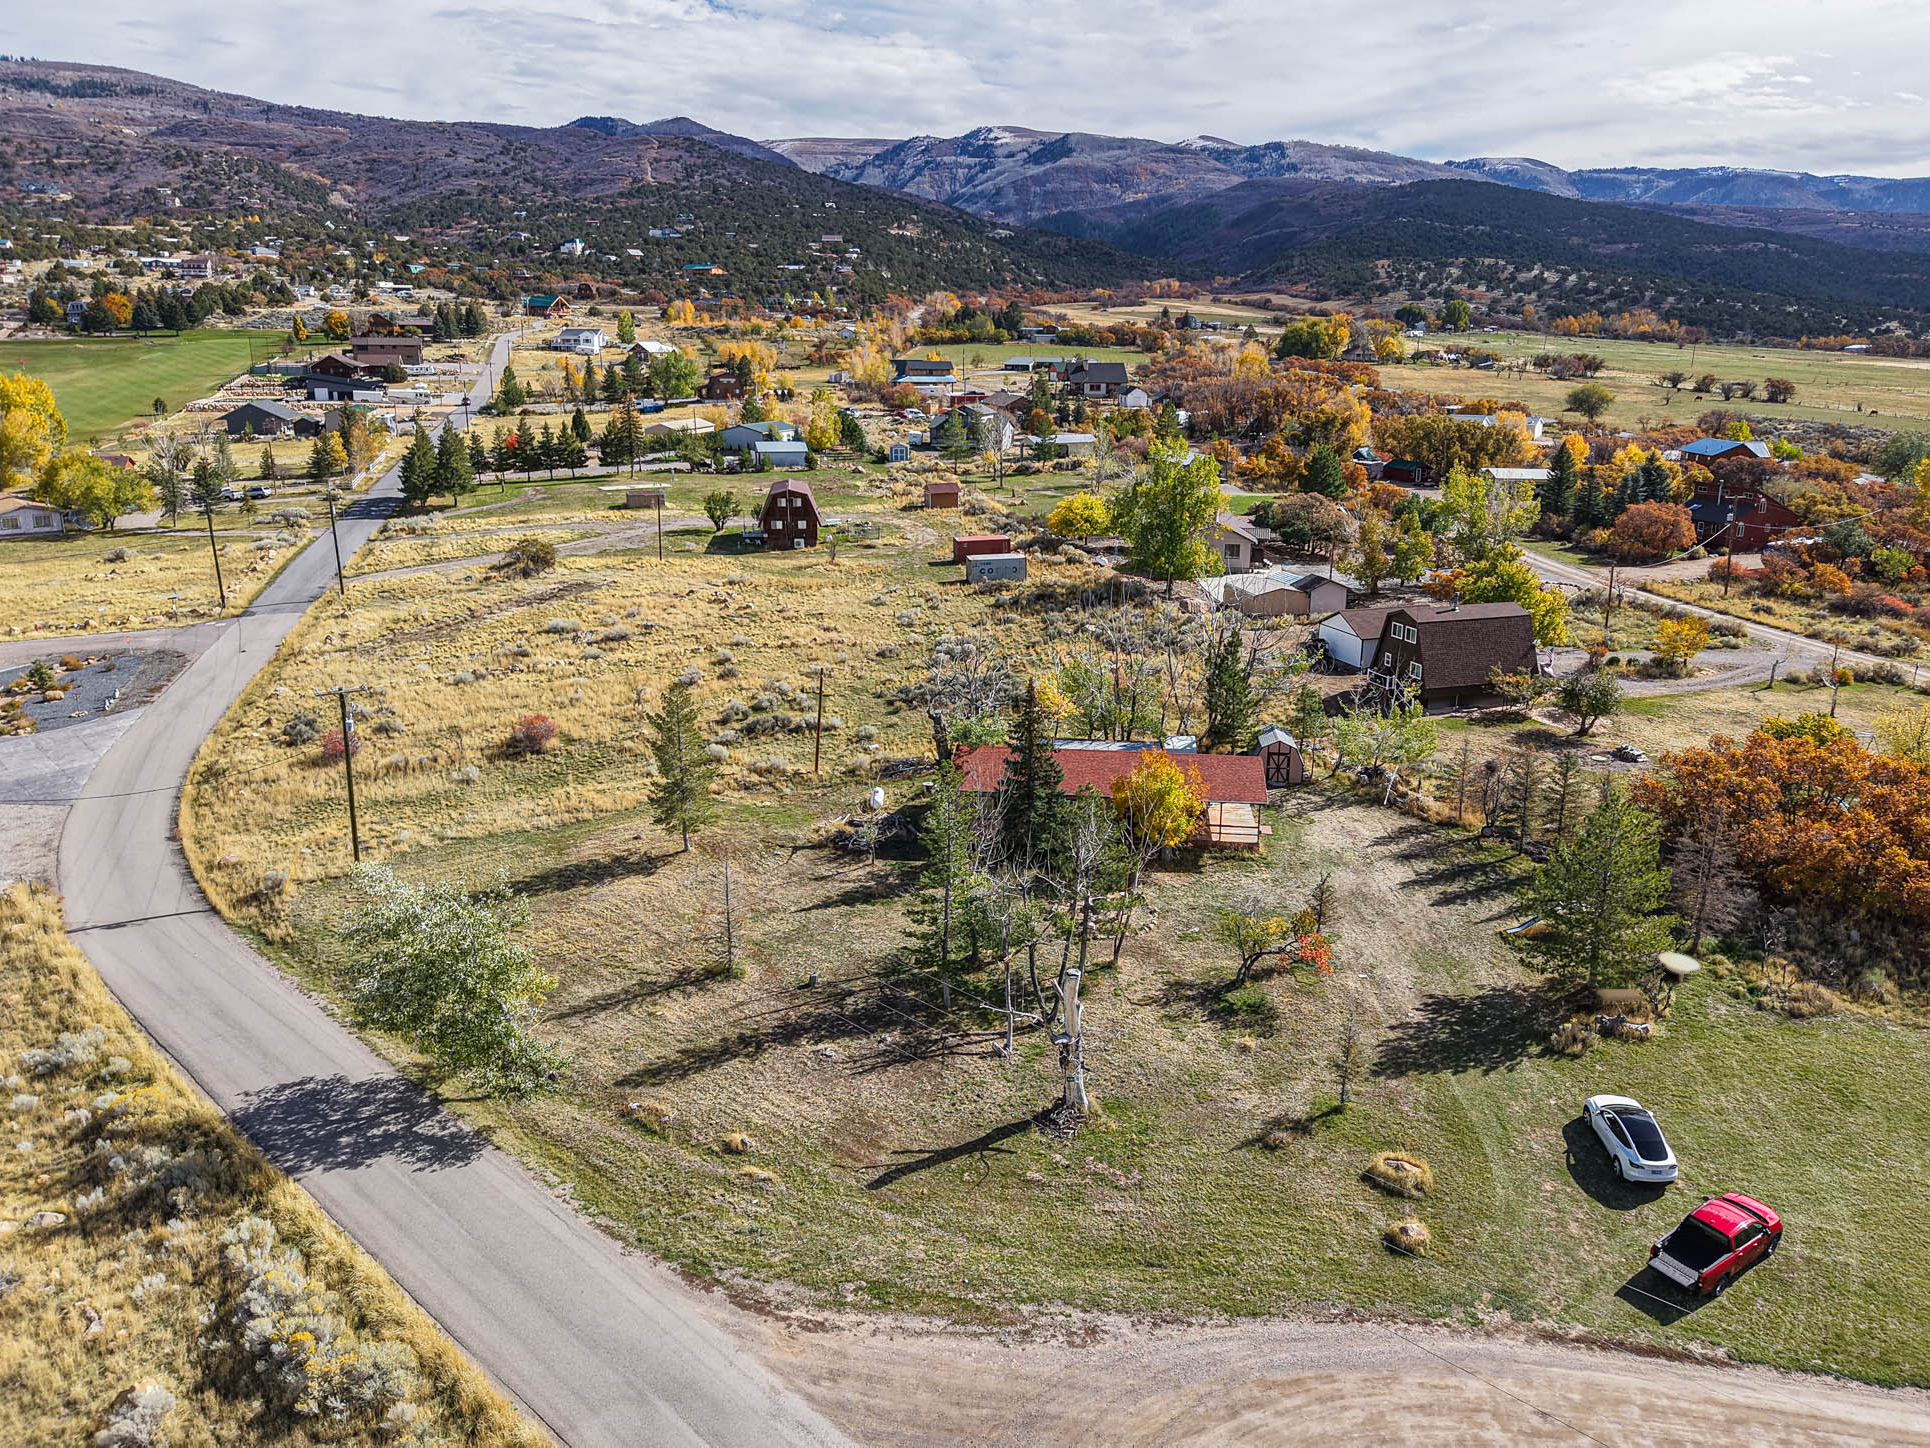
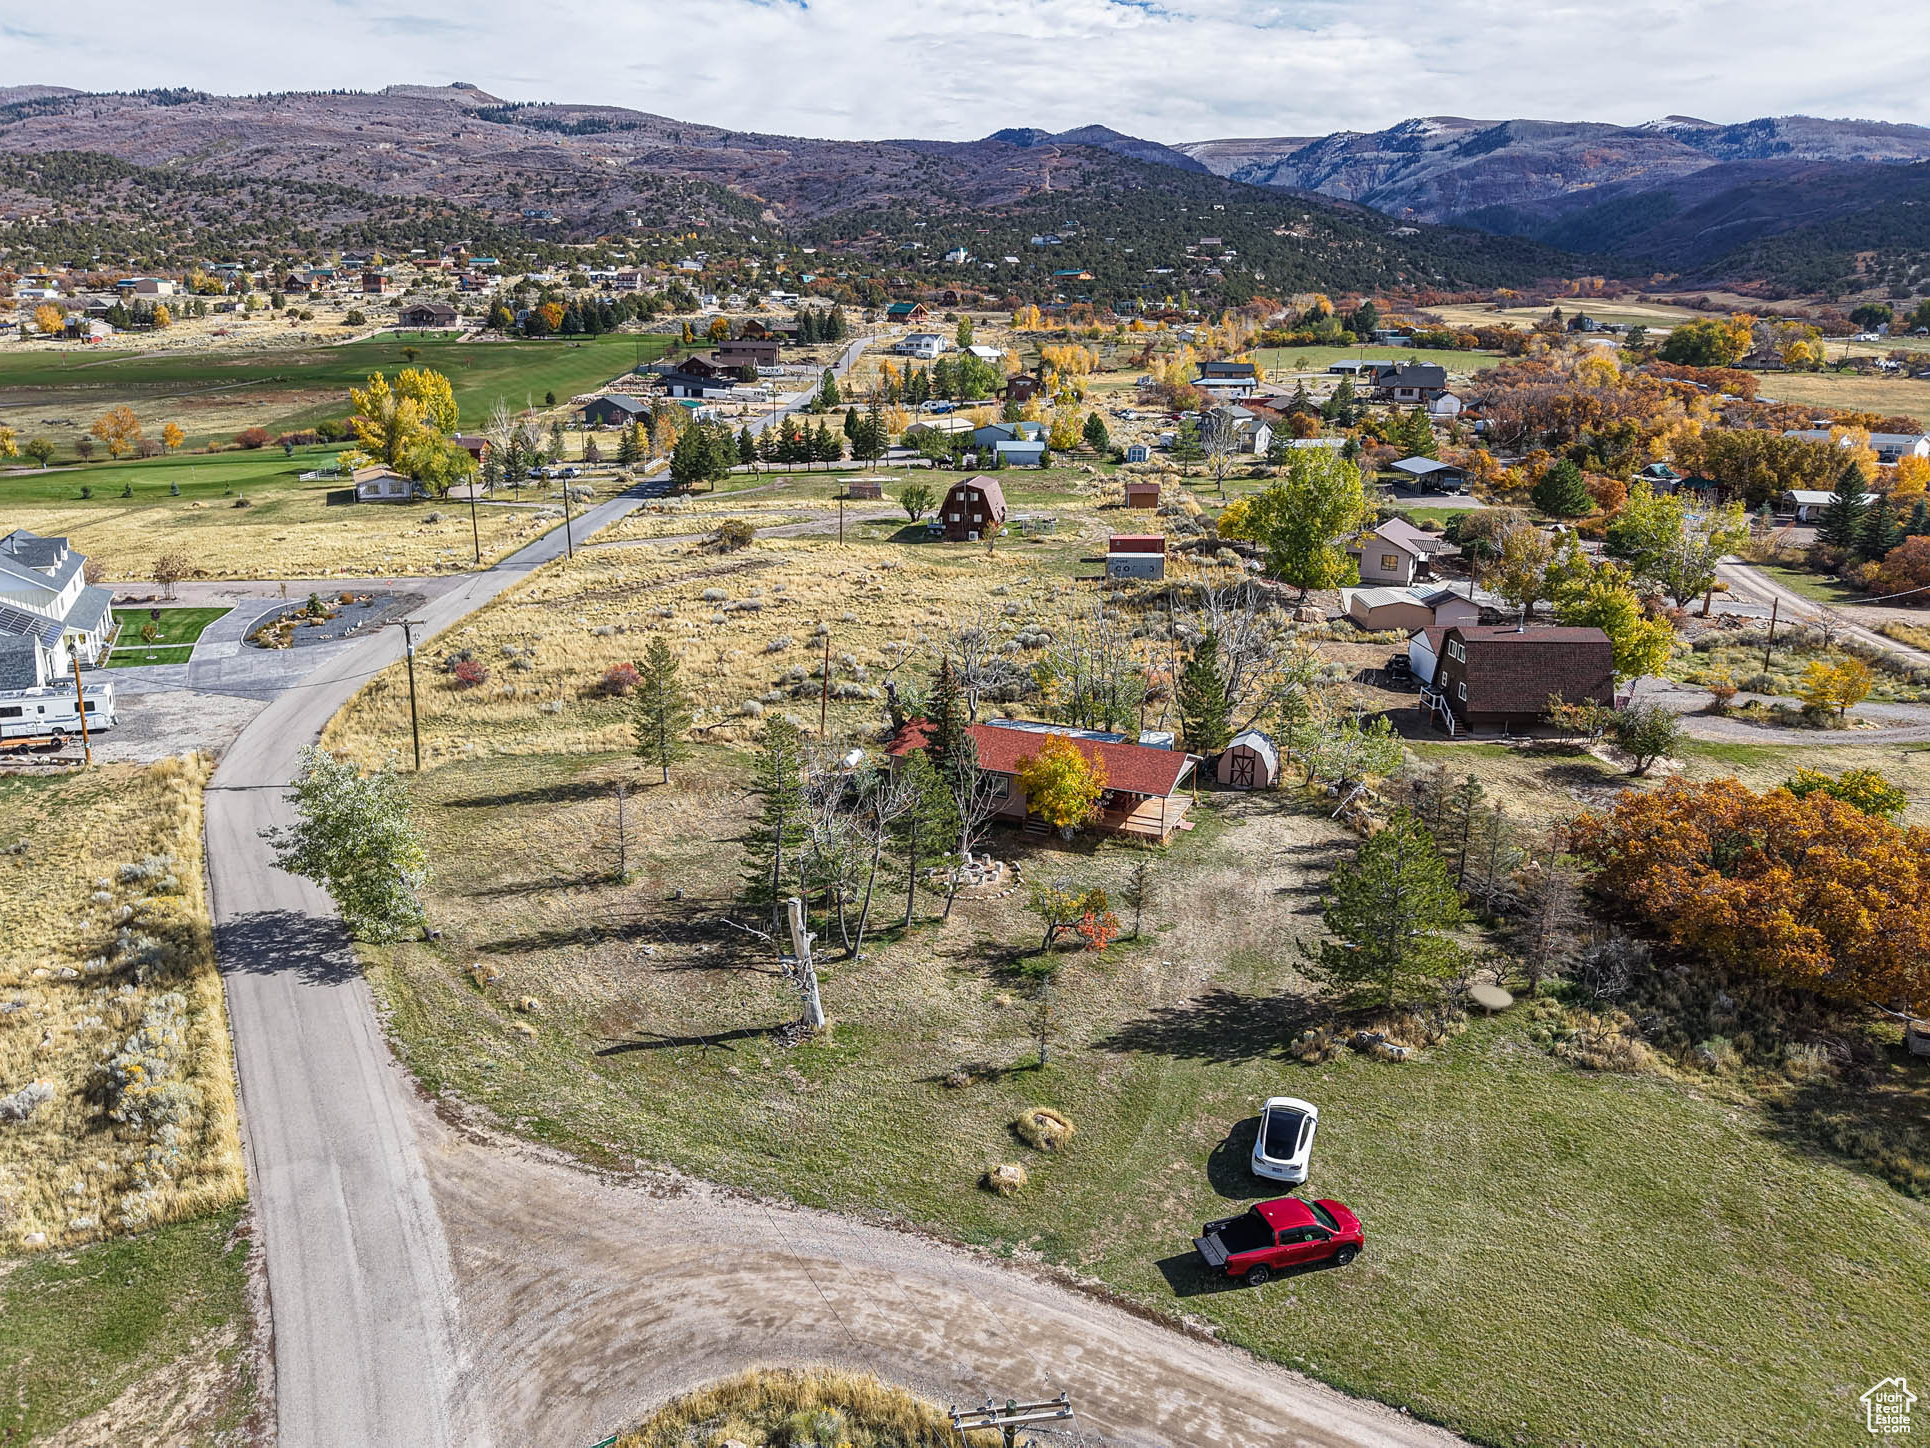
bench: present [1597,989,1643,1010] -> none [1370,1007,1415,1035]

